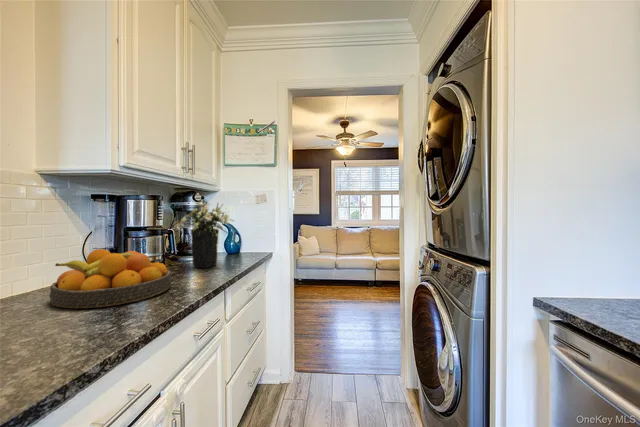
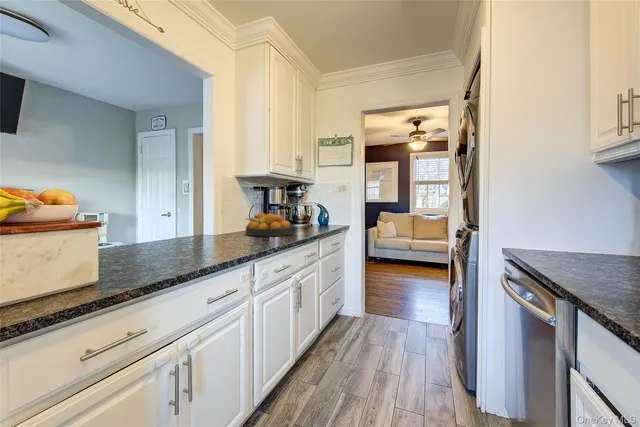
flower arrangement: present [175,203,234,268] -> none [292,191,324,229]

